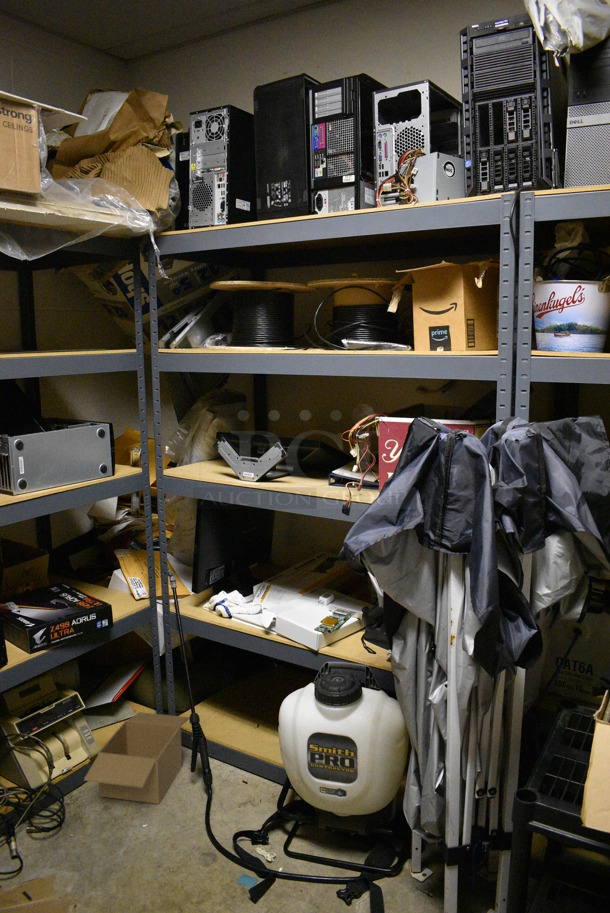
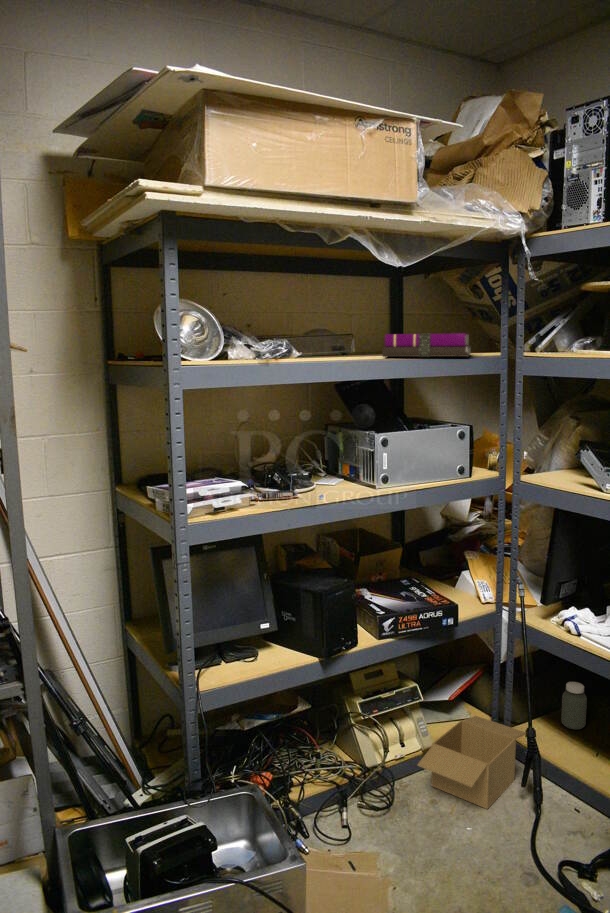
notebook: none [12,328,109,353] -> present [382,333,471,357]
jar: none [219,659,241,703] -> present [561,682,587,730]

